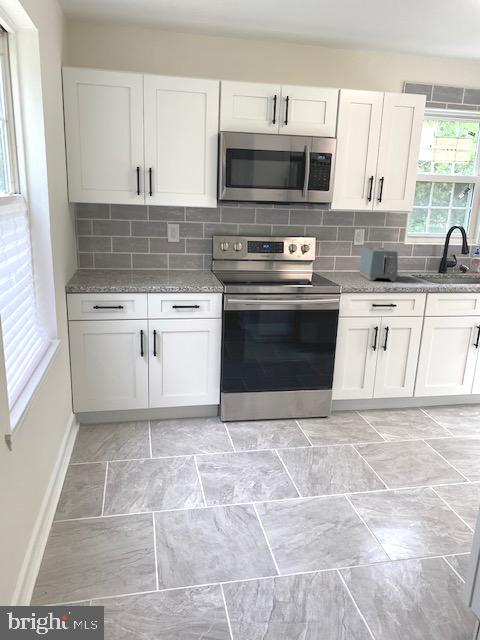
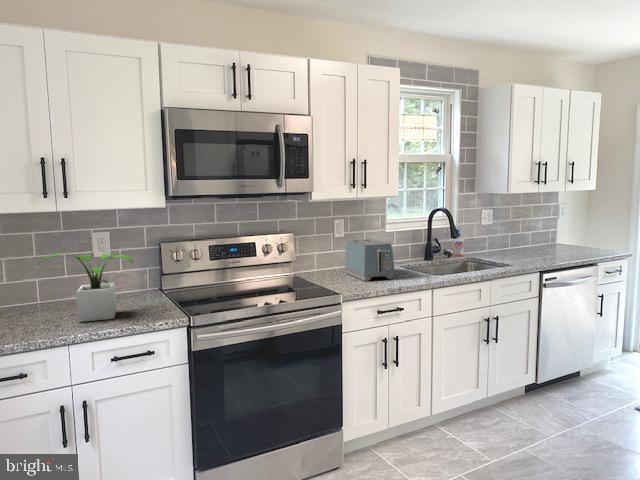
potted plant: none [132,233,190,282] -> present [39,252,133,322]

